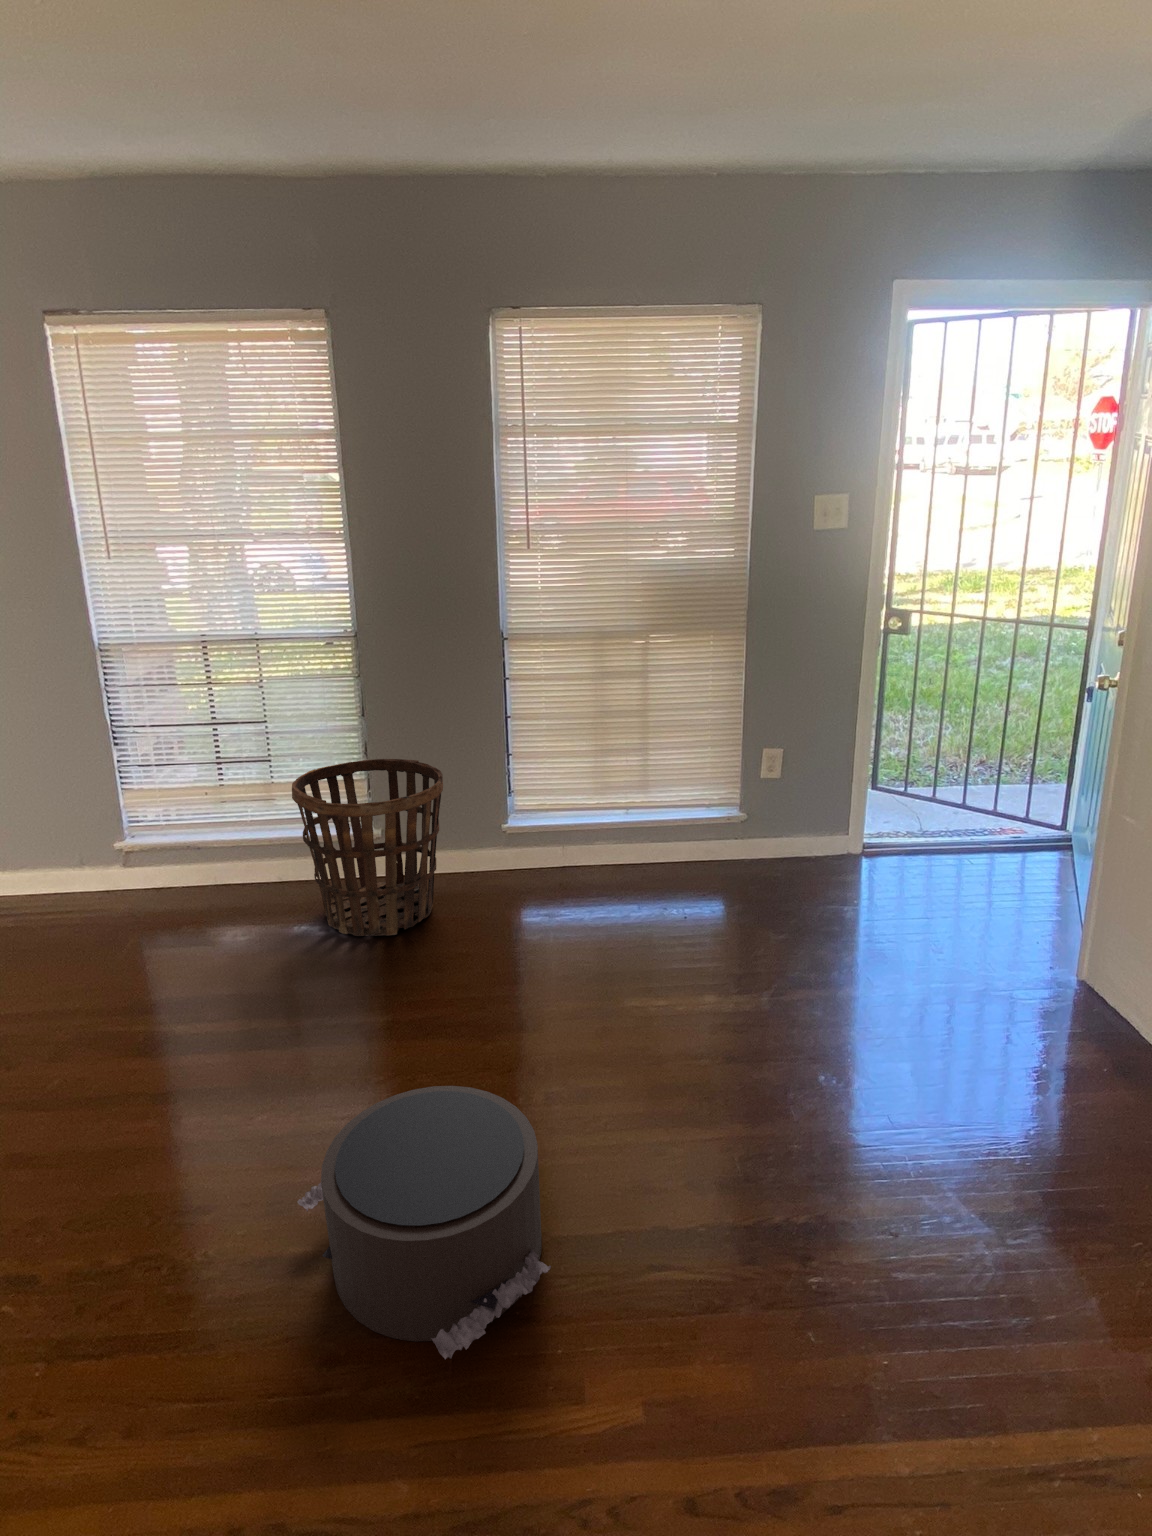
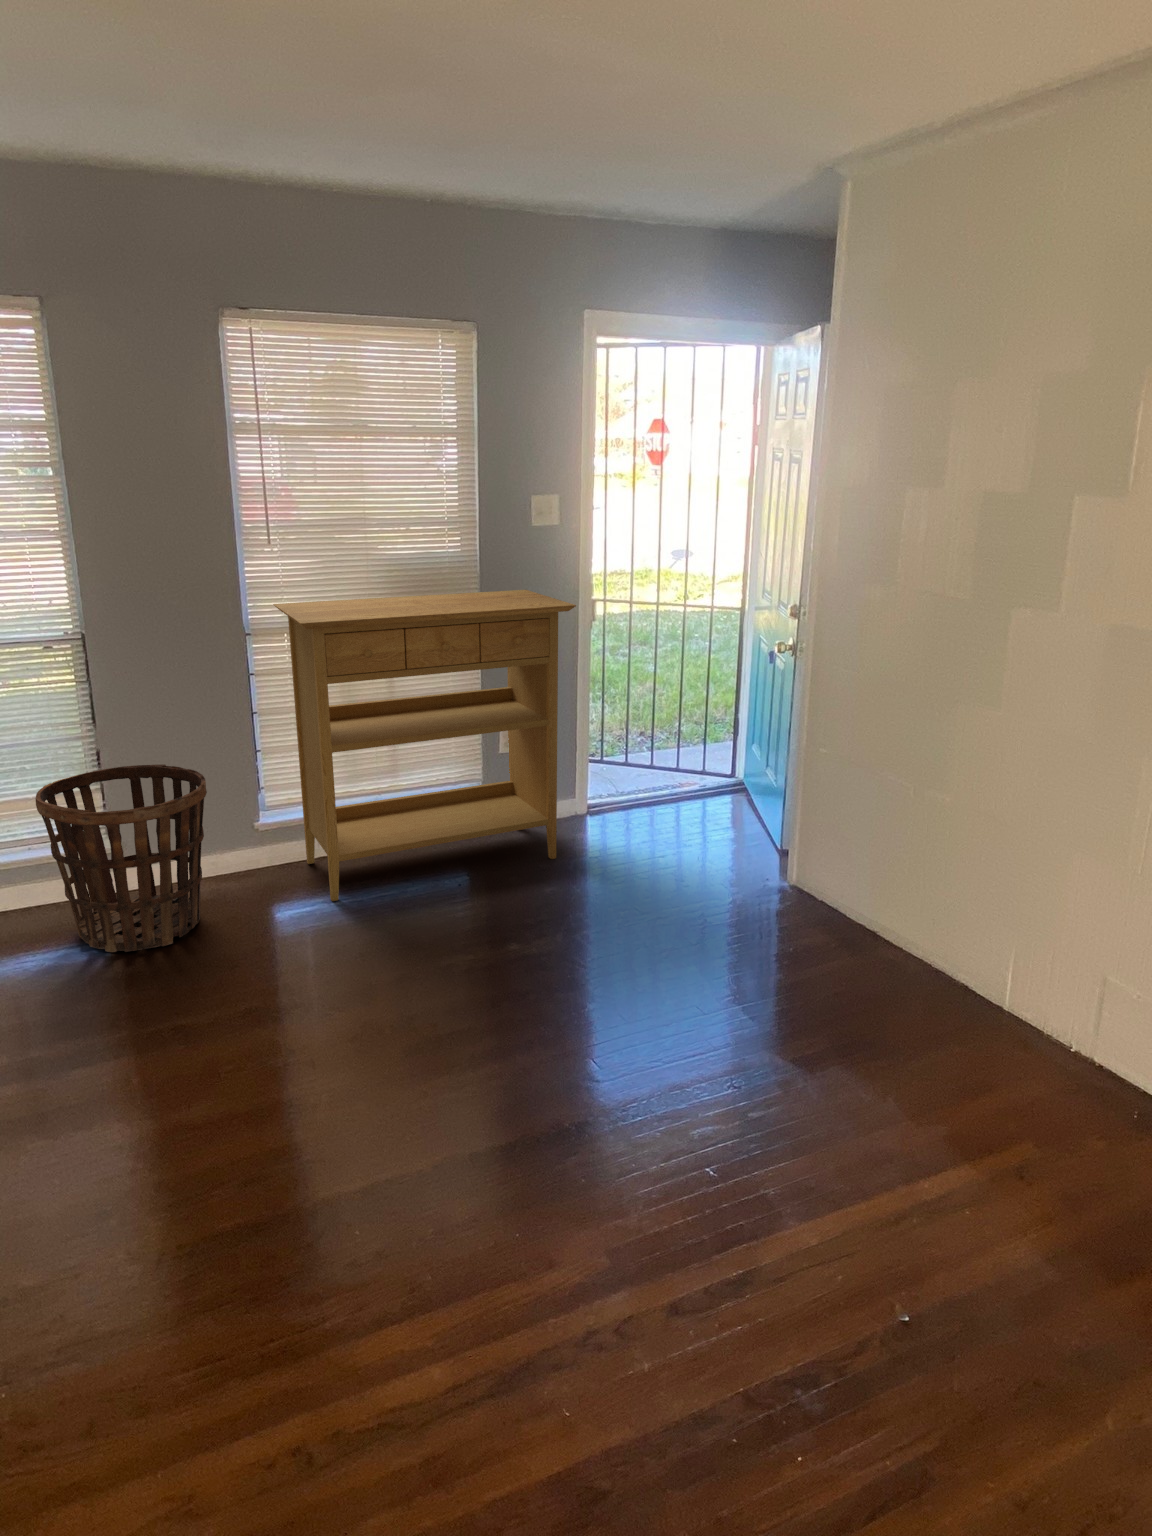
console table: none [529,601,846,915] -> present [273,590,576,901]
pouf: present [297,1086,551,1359] -> none [213,1035,474,1250]

